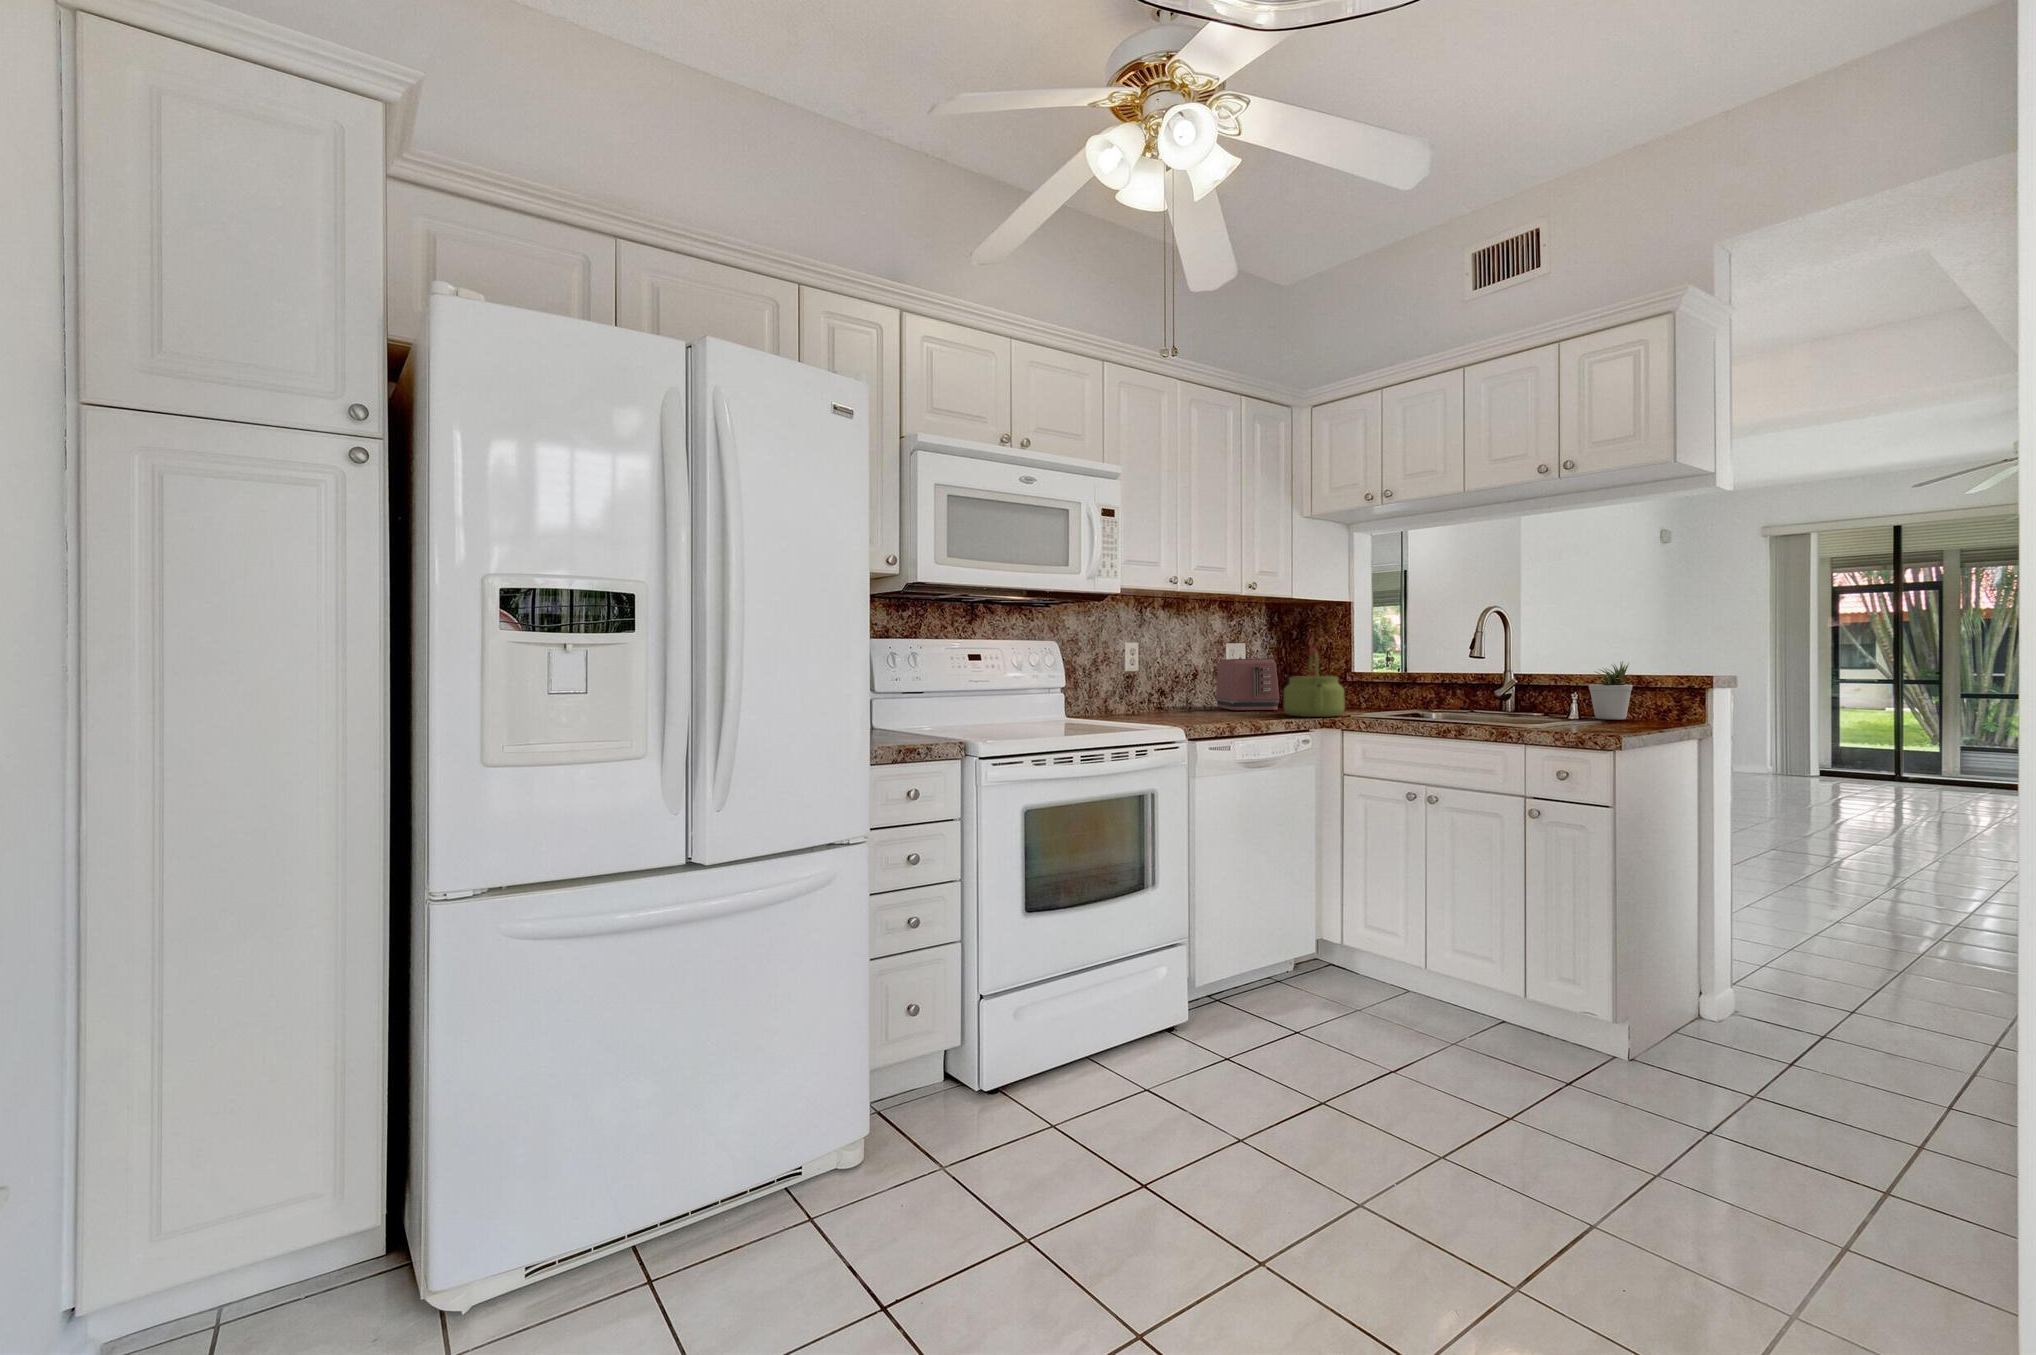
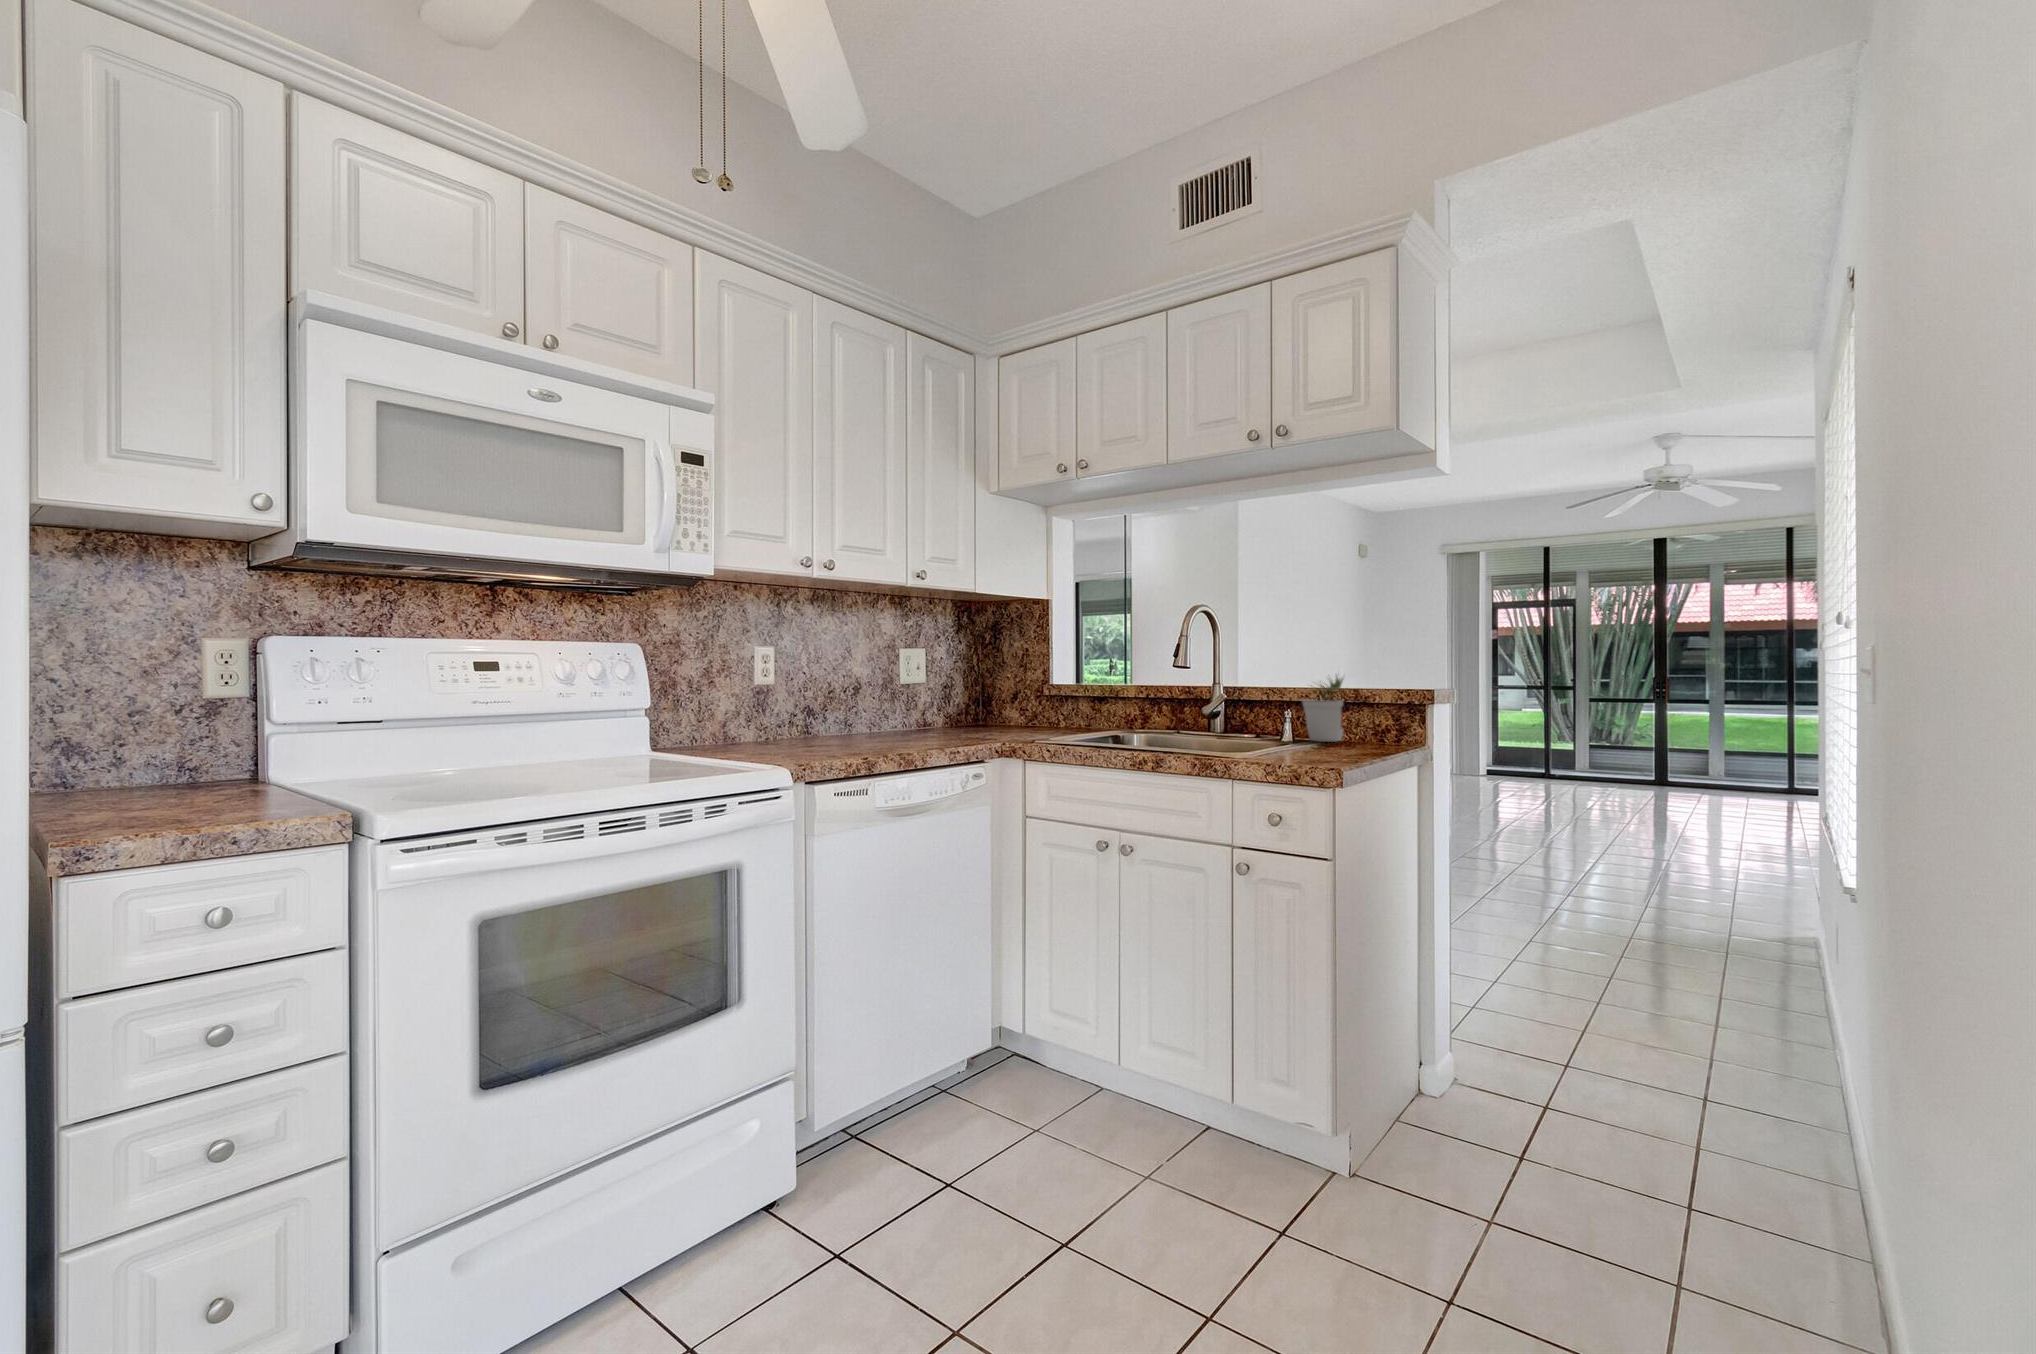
kettle: present [1284,648,1345,717] -> none [954,655,1028,743]
toaster: present [1216,659,1279,710] -> none [887,668,957,734]

